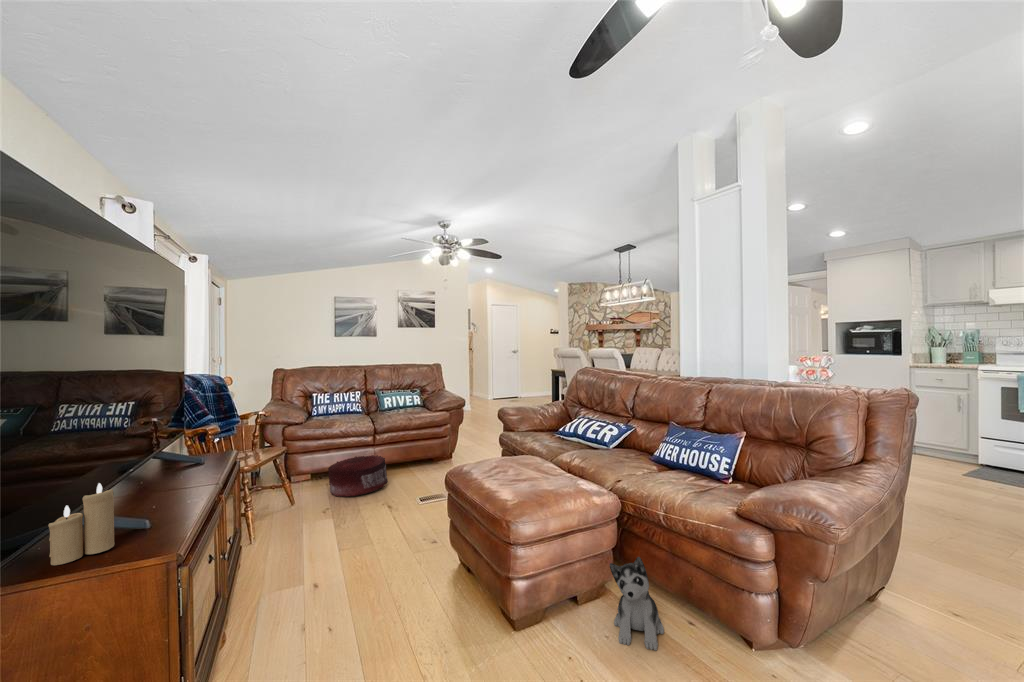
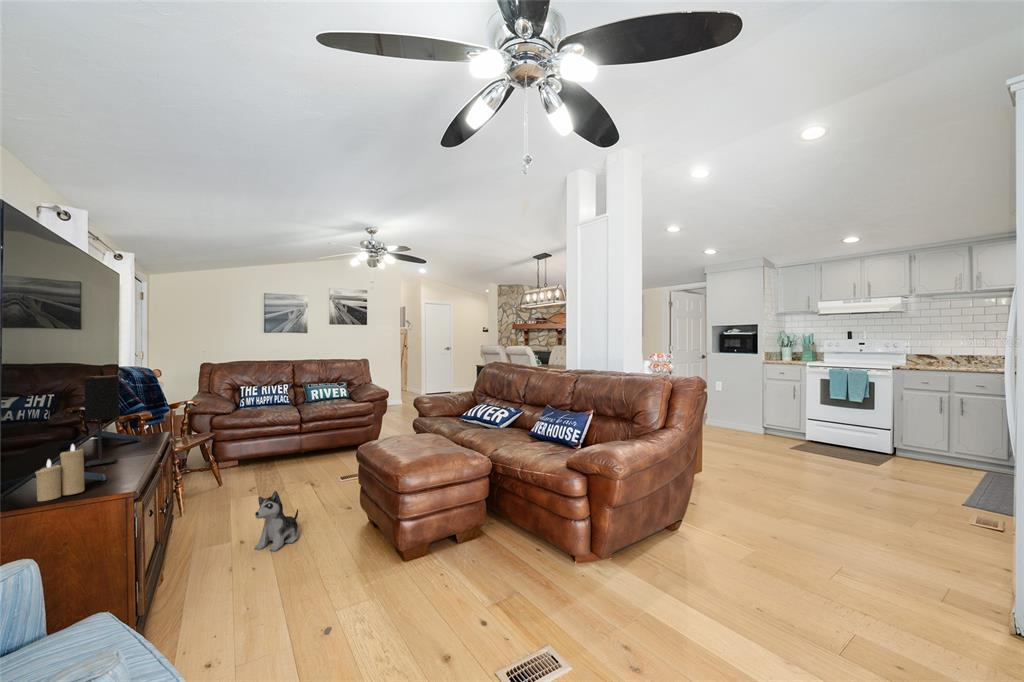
table lamp: none [120,387,171,501] -> present [84,376,120,467]
pouf: present [328,455,388,497] -> none [255,441,313,478]
plush toy: present [610,557,664,651] -> present [255,491,299,551]

